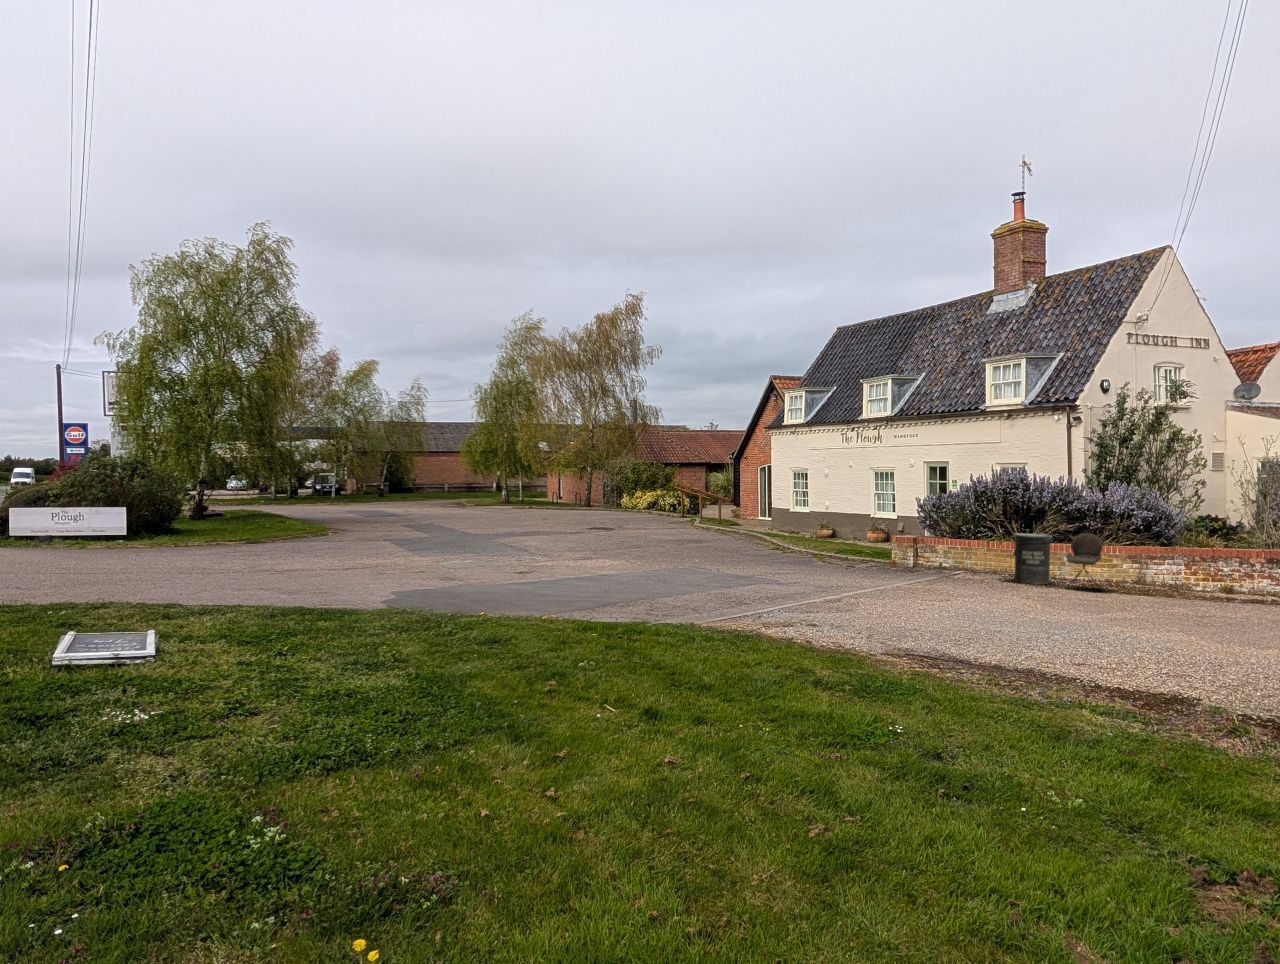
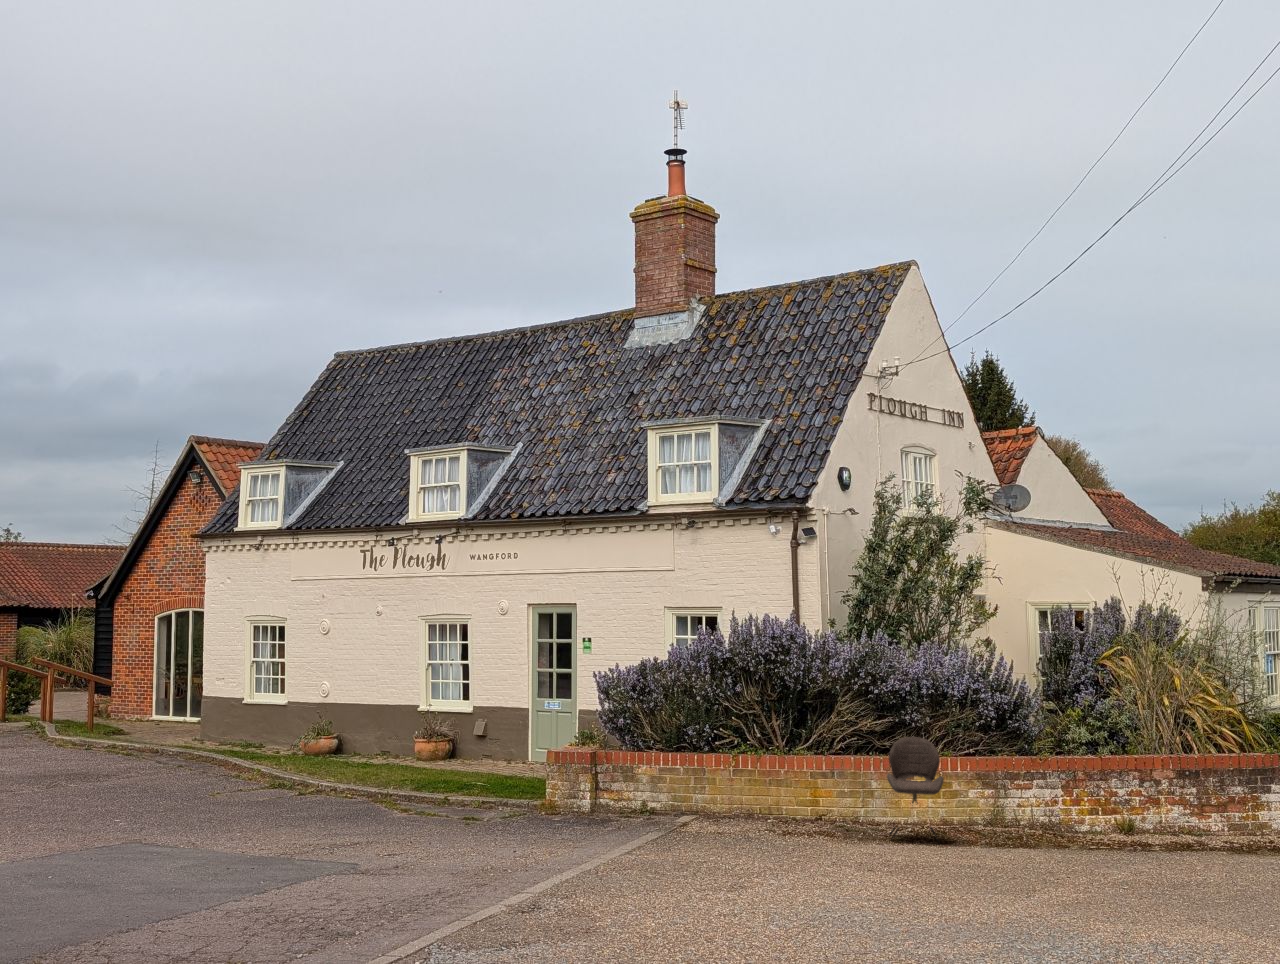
trash can: present [1014,533,1053,585] -> none [790,739,857,836]

